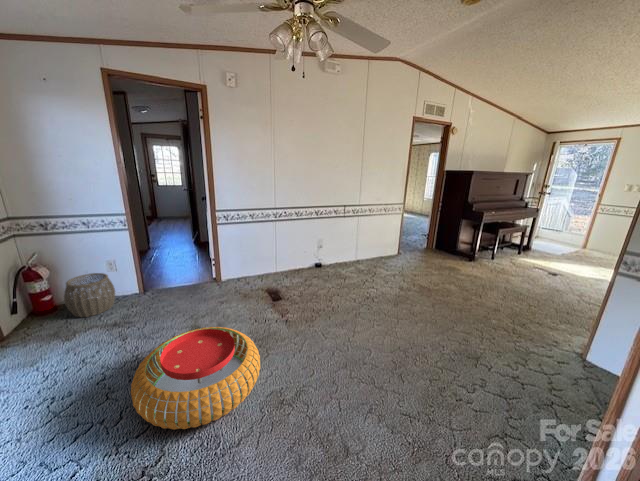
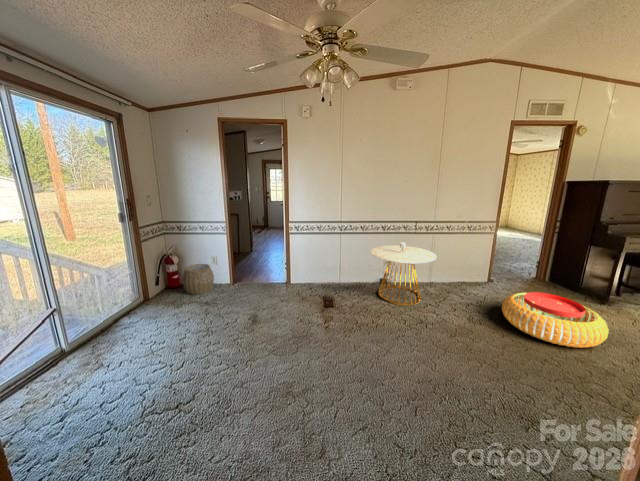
side table: none [310,226,370,286] -> present [371,242,437,305]
pouf: present [131,327,260,430] -> present [502,292,609,348]

